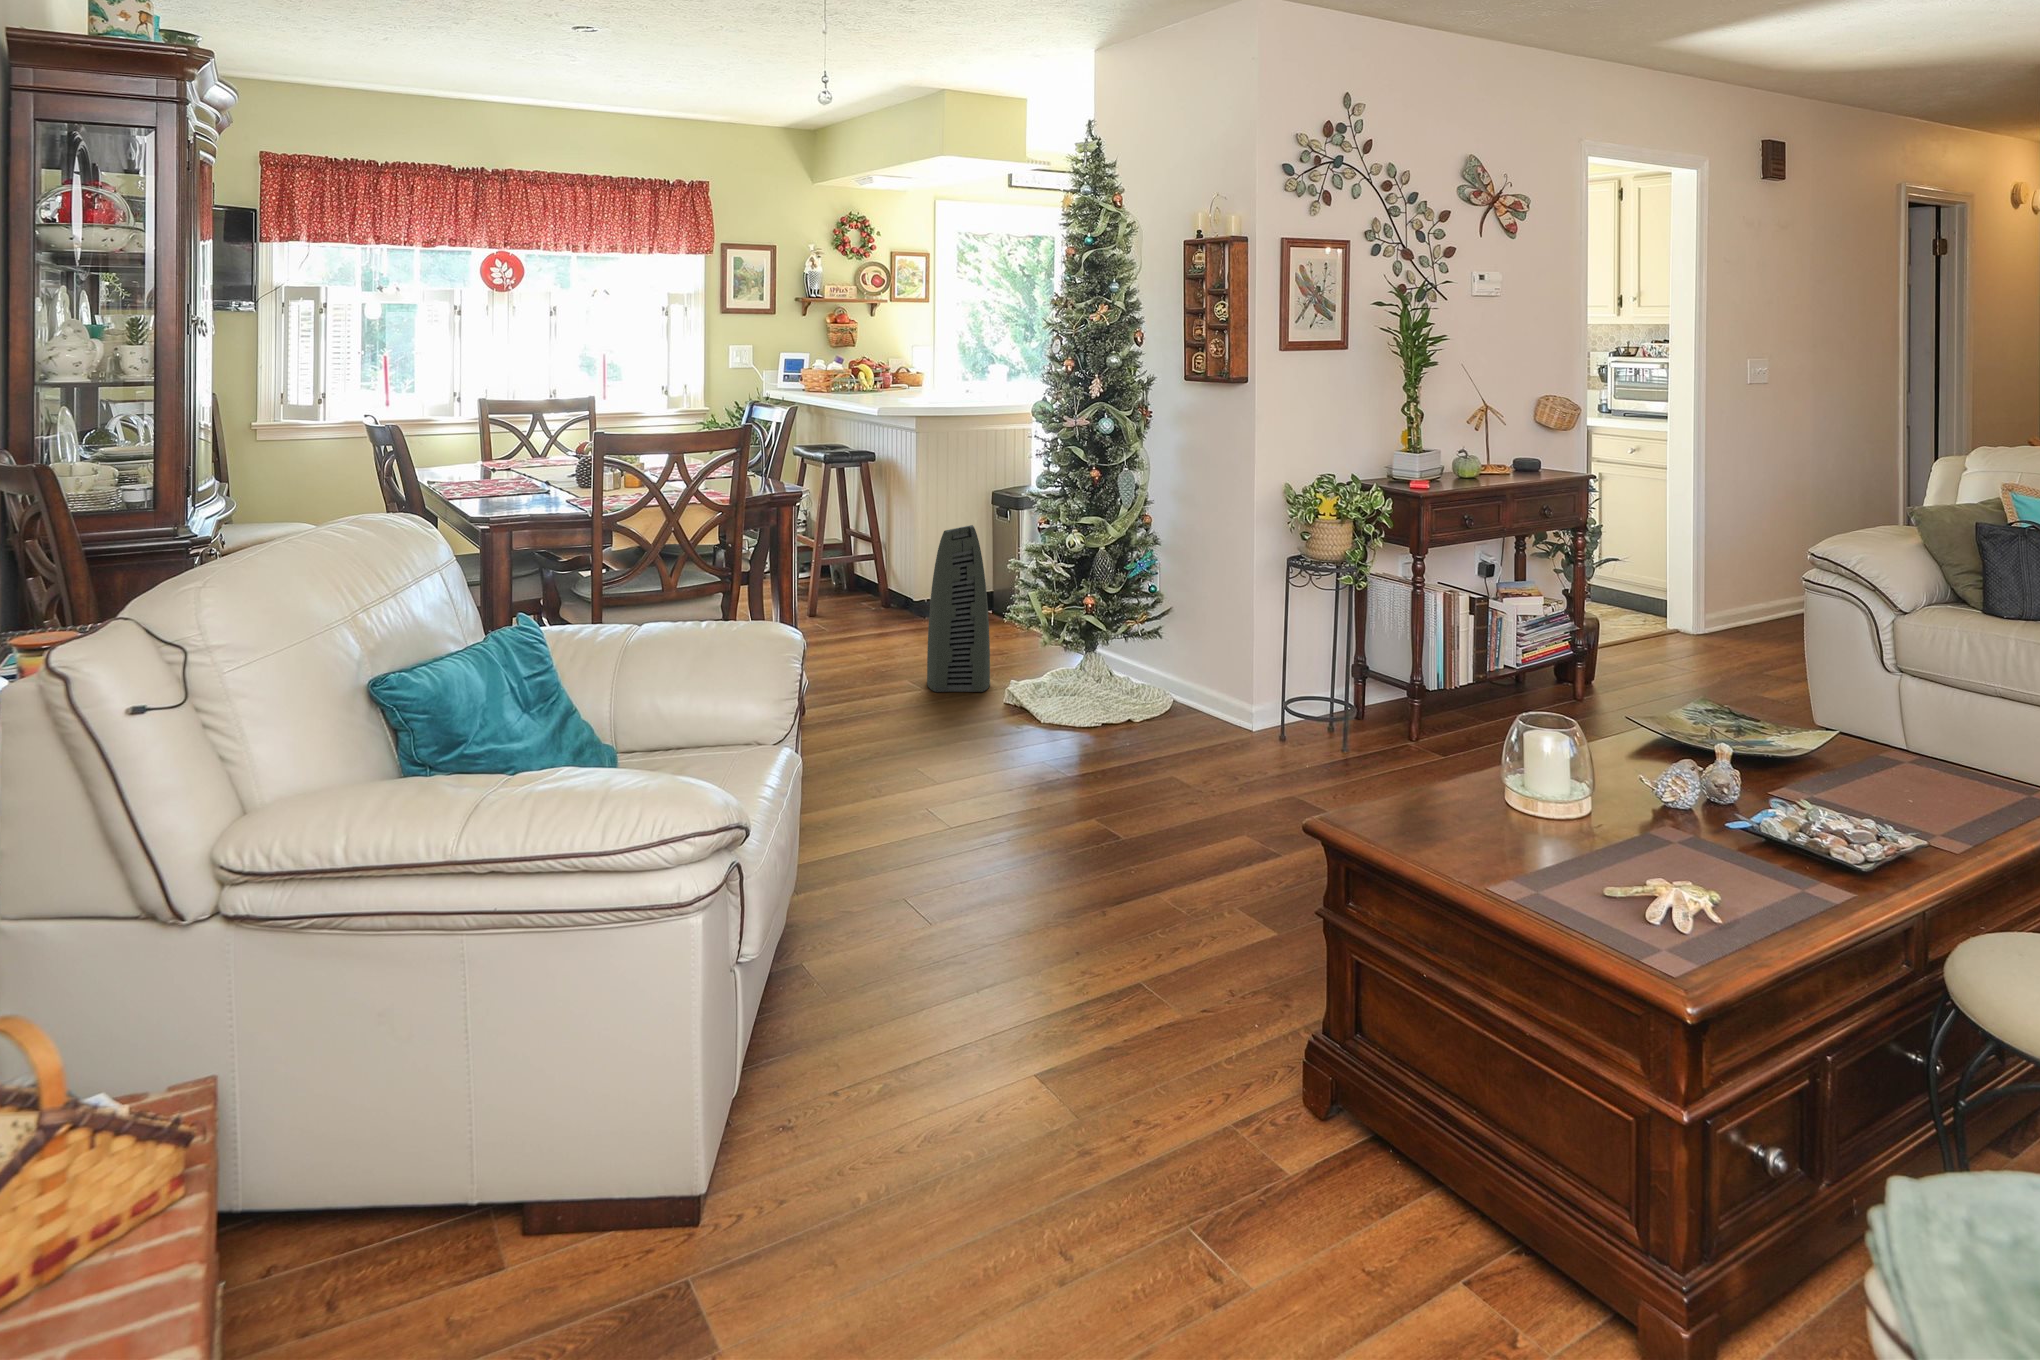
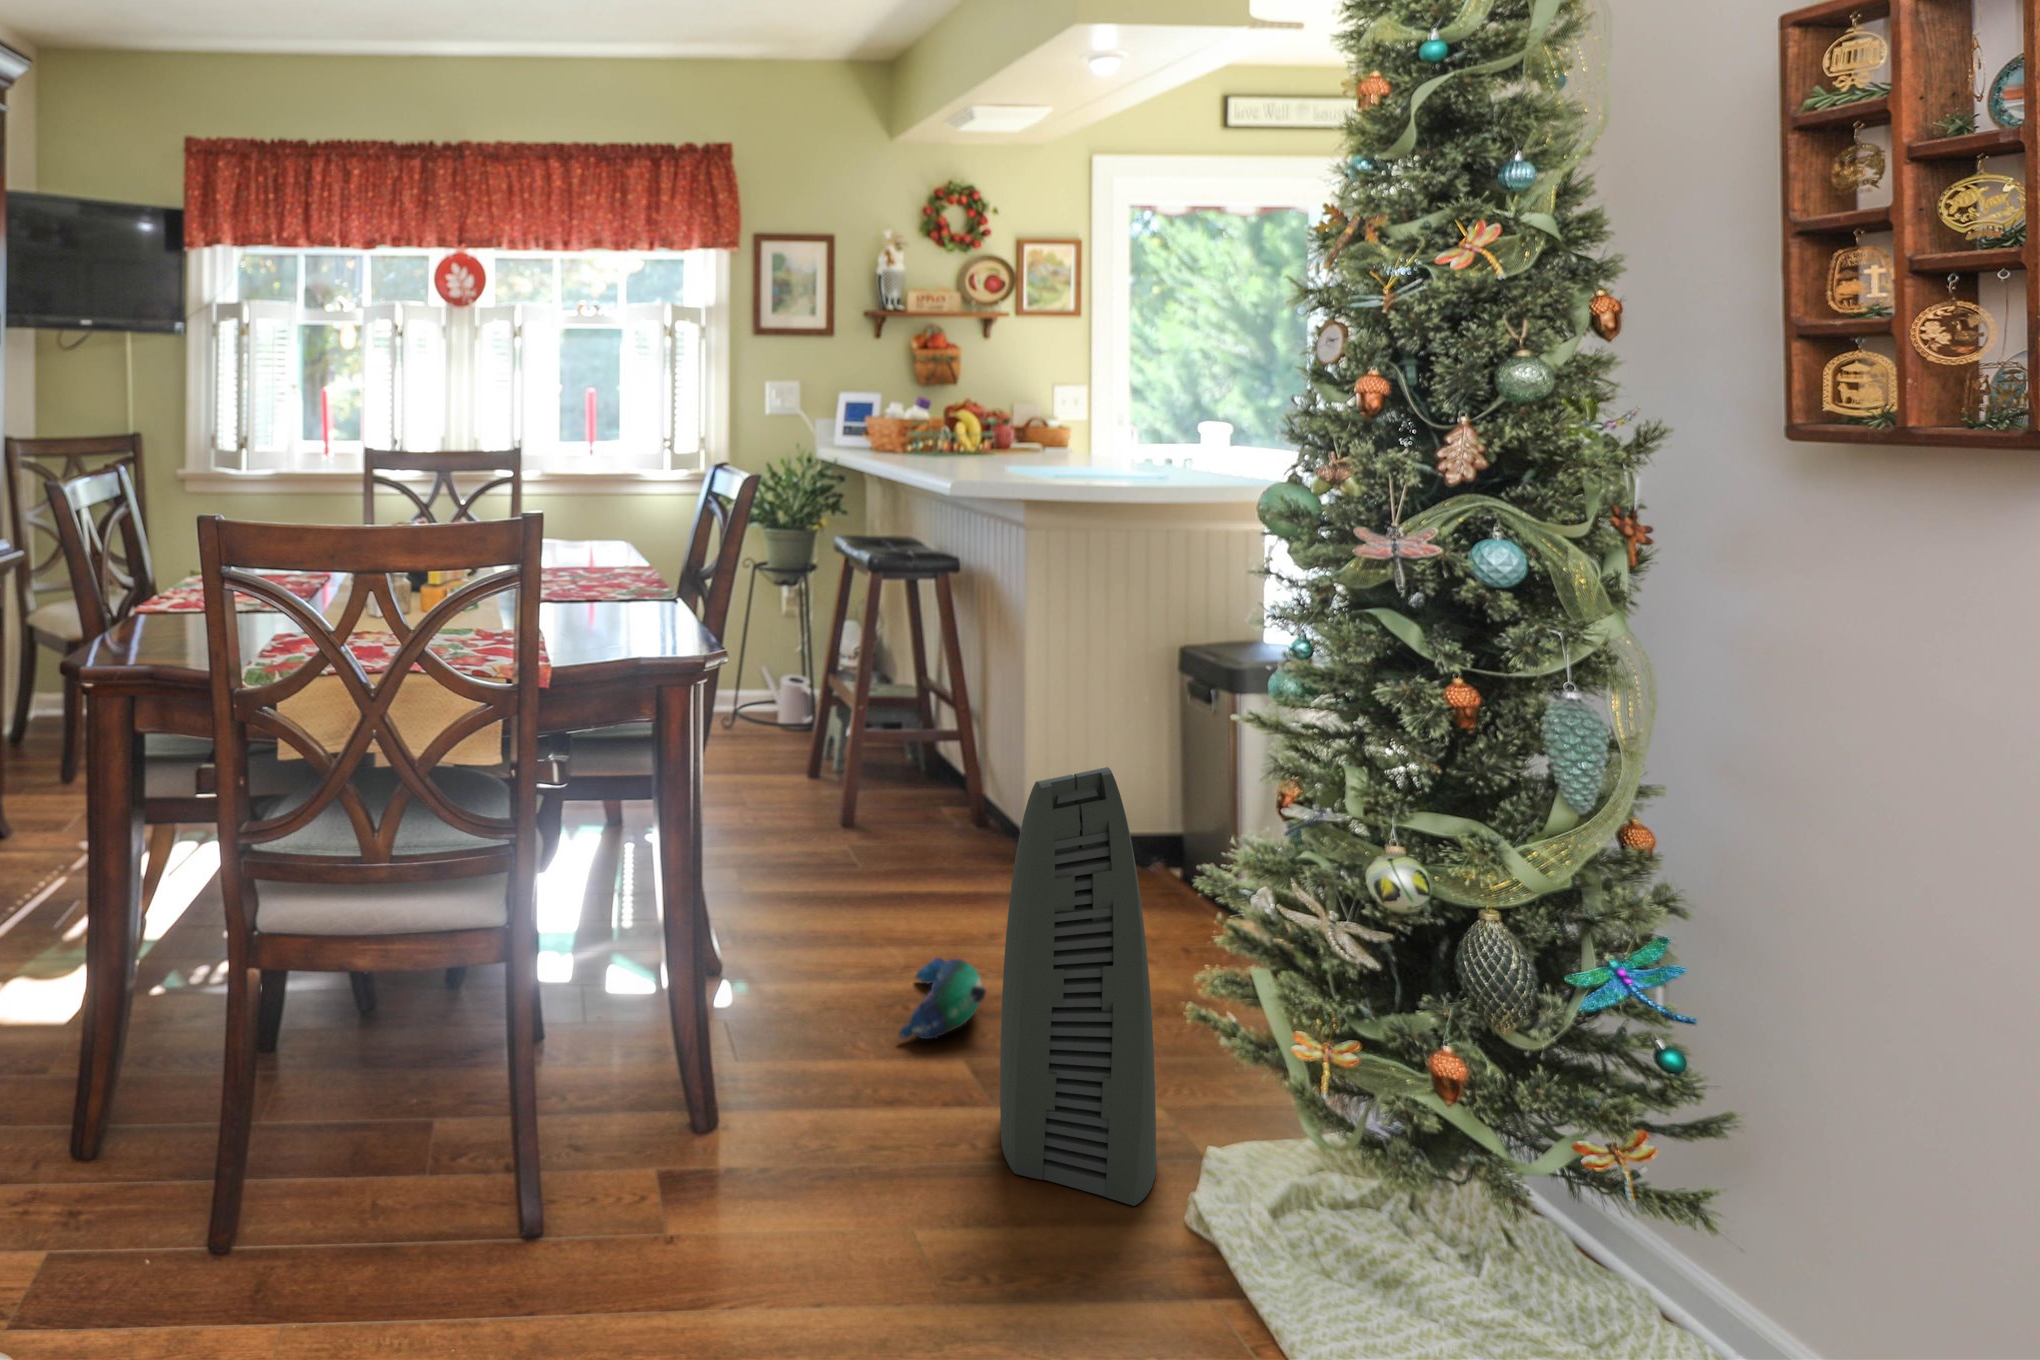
plush toy: none [875,636,914,668] -> present [899,957,986,1039]

